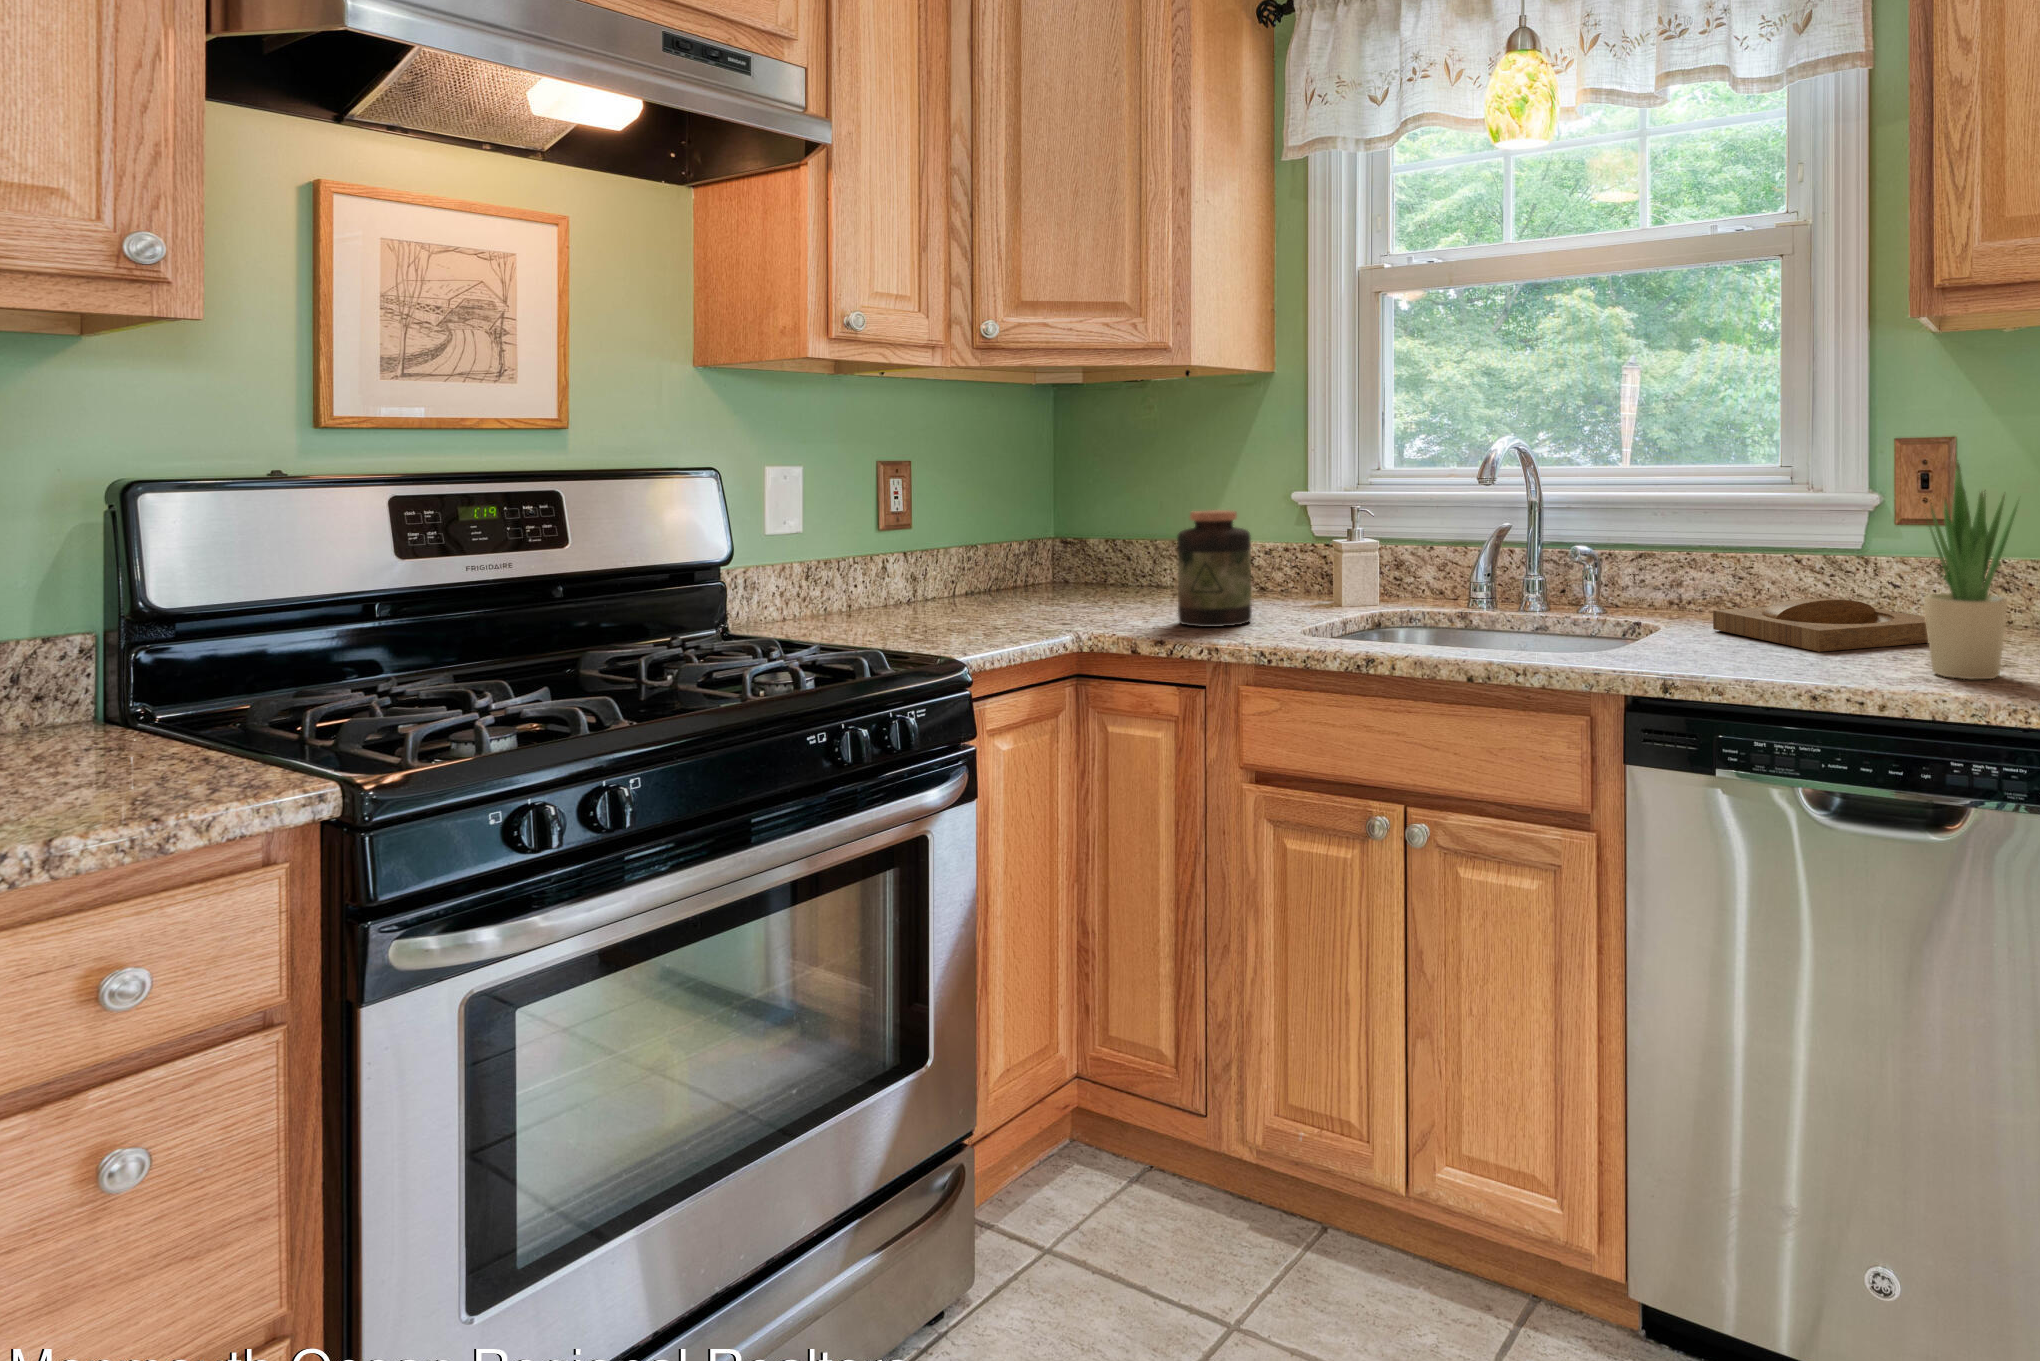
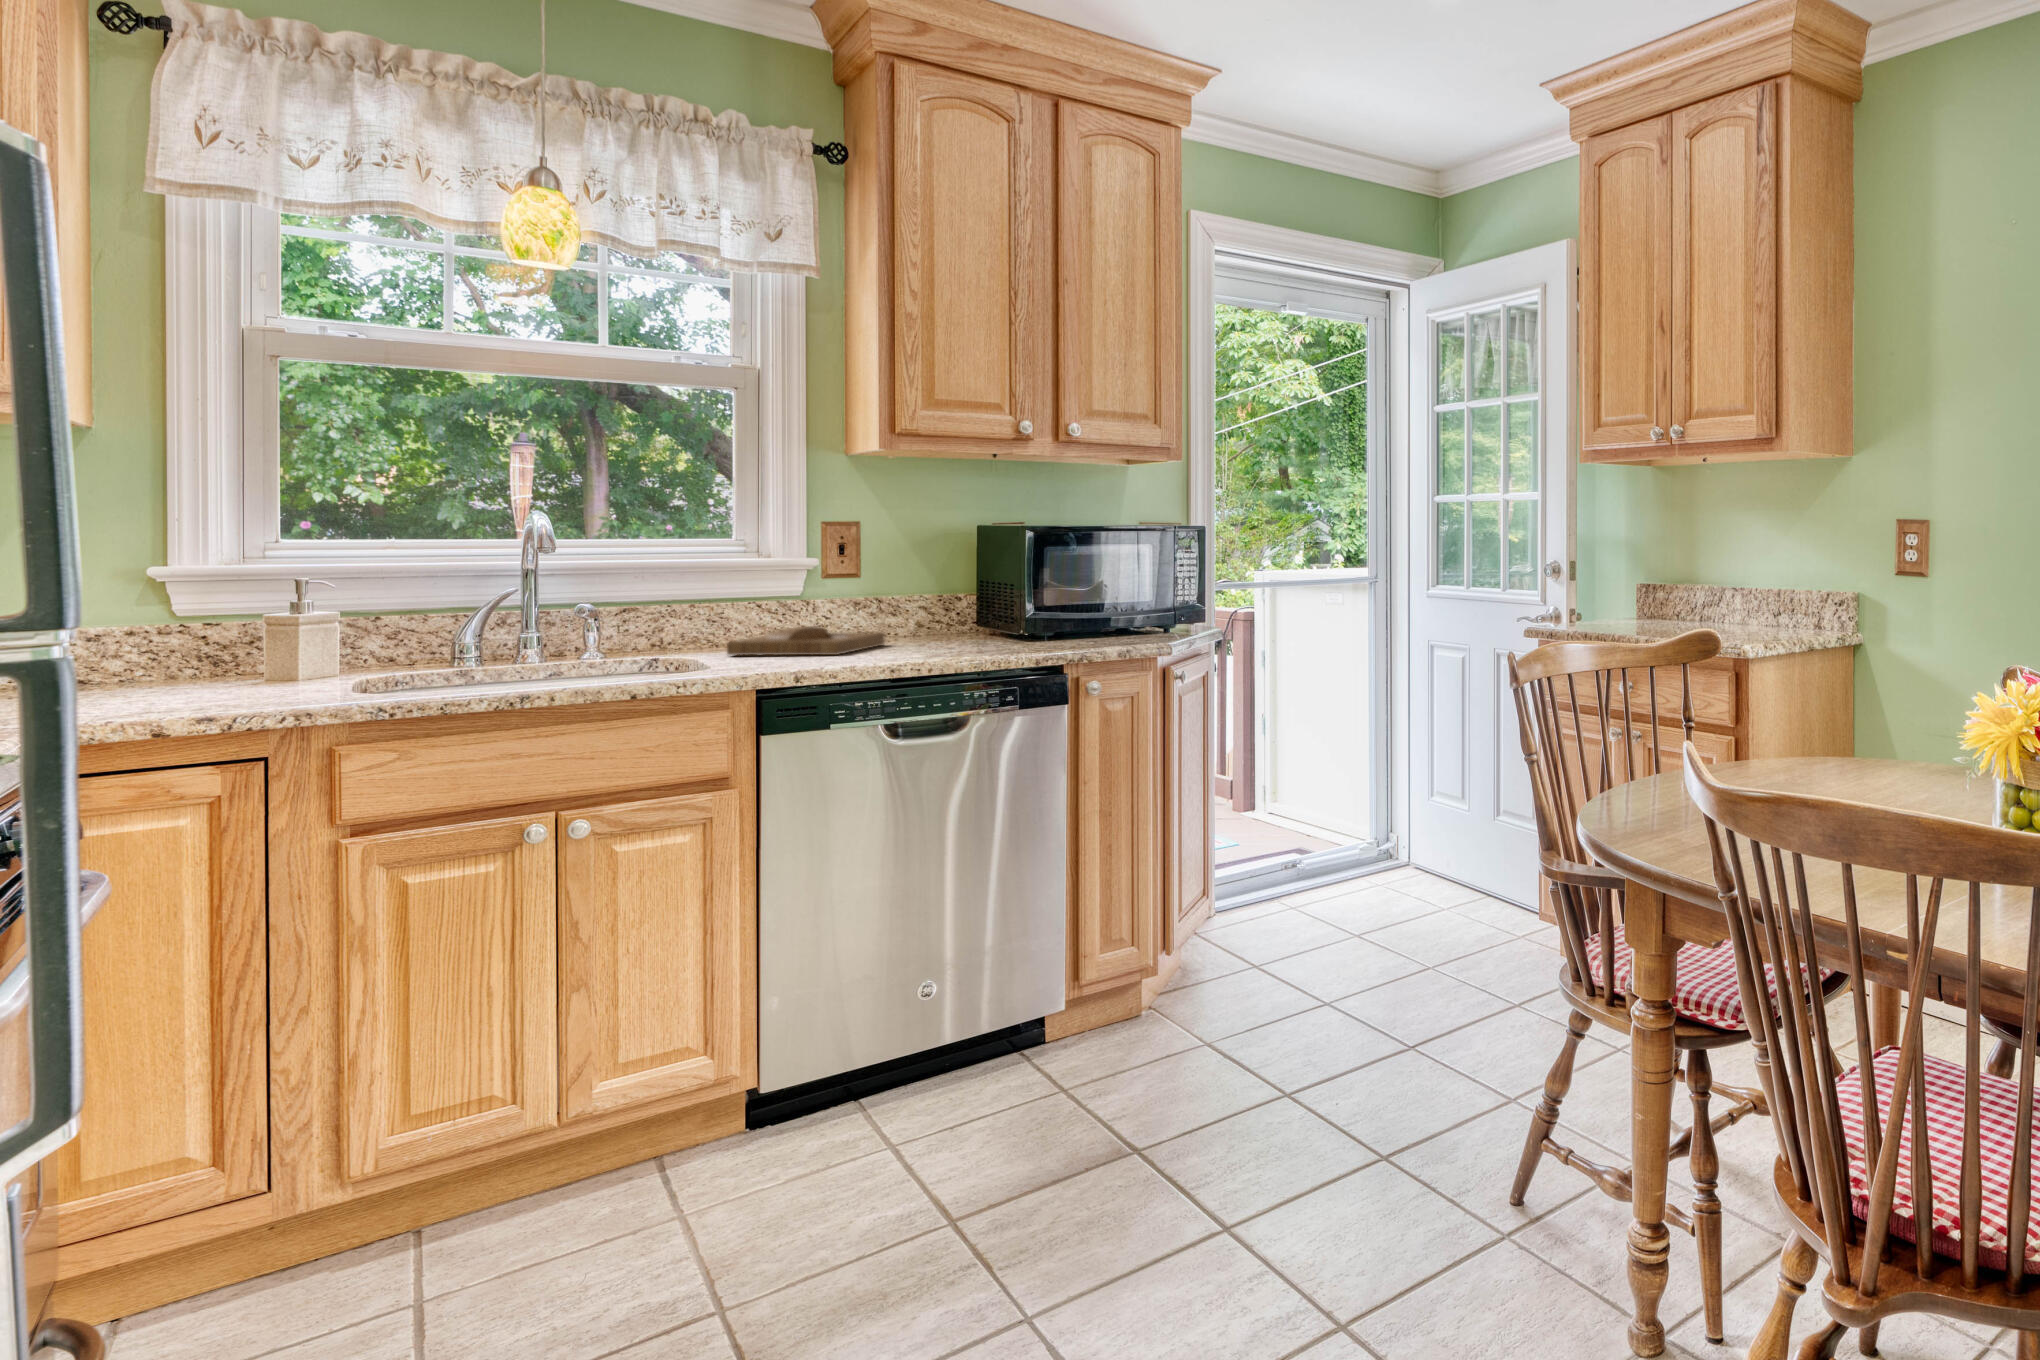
potted plant: present [1923,463,2018,679] -> none [920,532,970,654]
jar: present [1177,510,1252,627] -> none [150,586,259,708]

